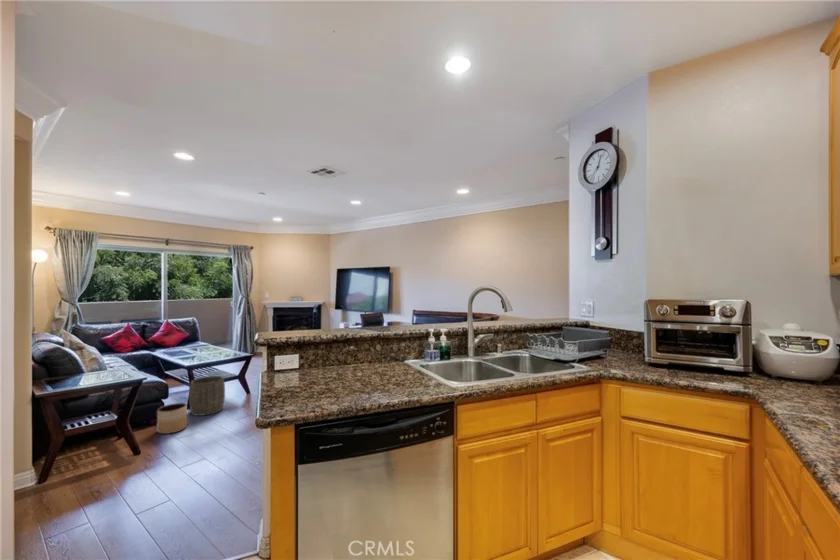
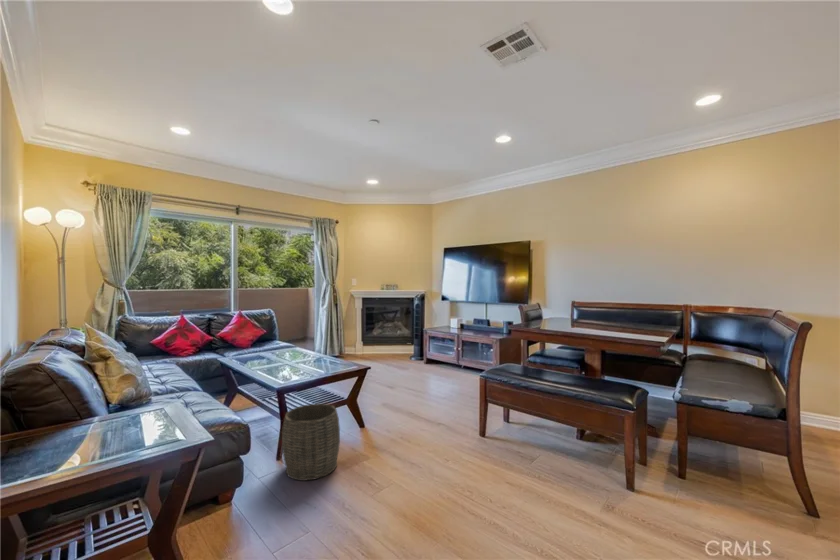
planter: present [157,403,187,434] -> none [232,464,286,536]

